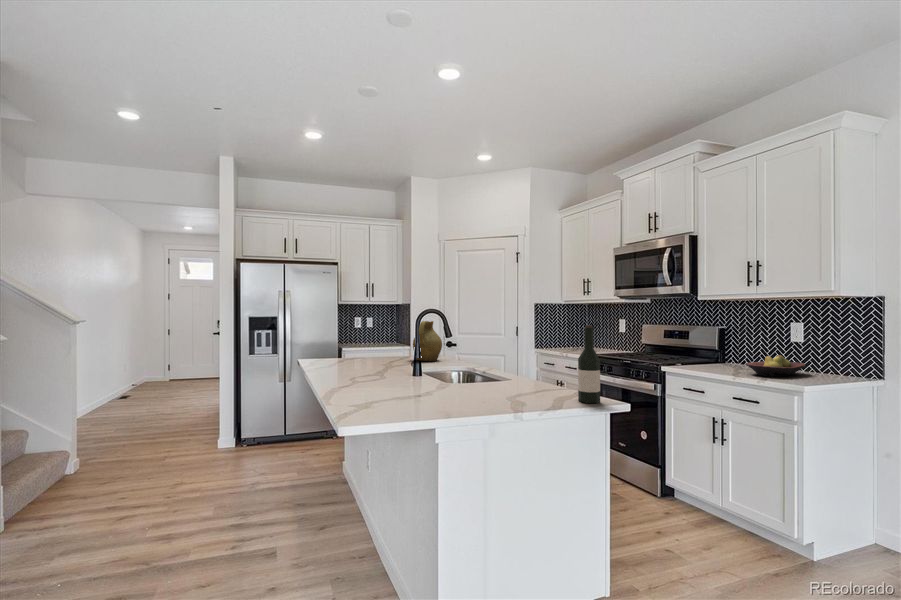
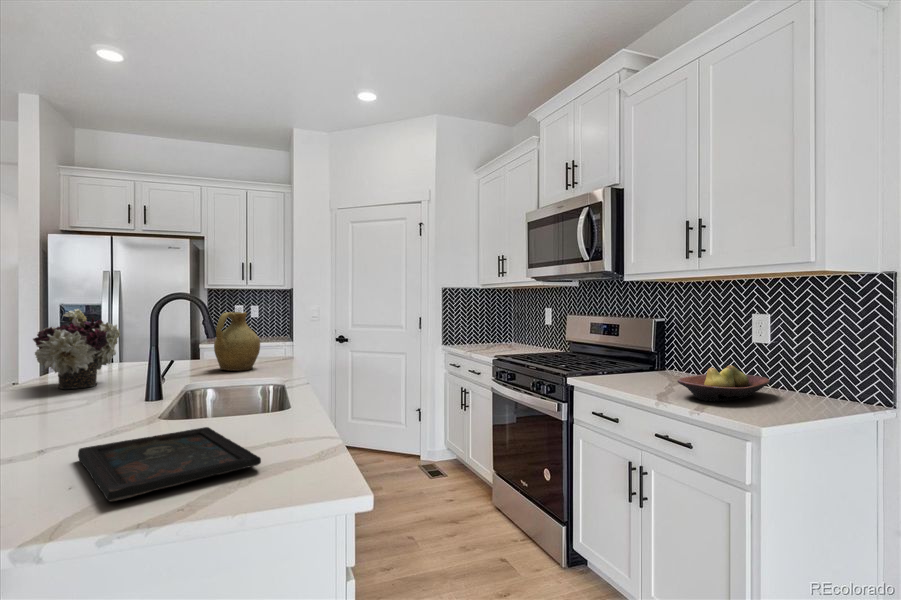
flower arrangement: none [329,318,378,369] -> present [33,309,120,389]
wine bottle: present [578,325,600,403] -> none [267,326,313,496]
tray: none [461,382,562,403] -> present [78,427,261,502]

